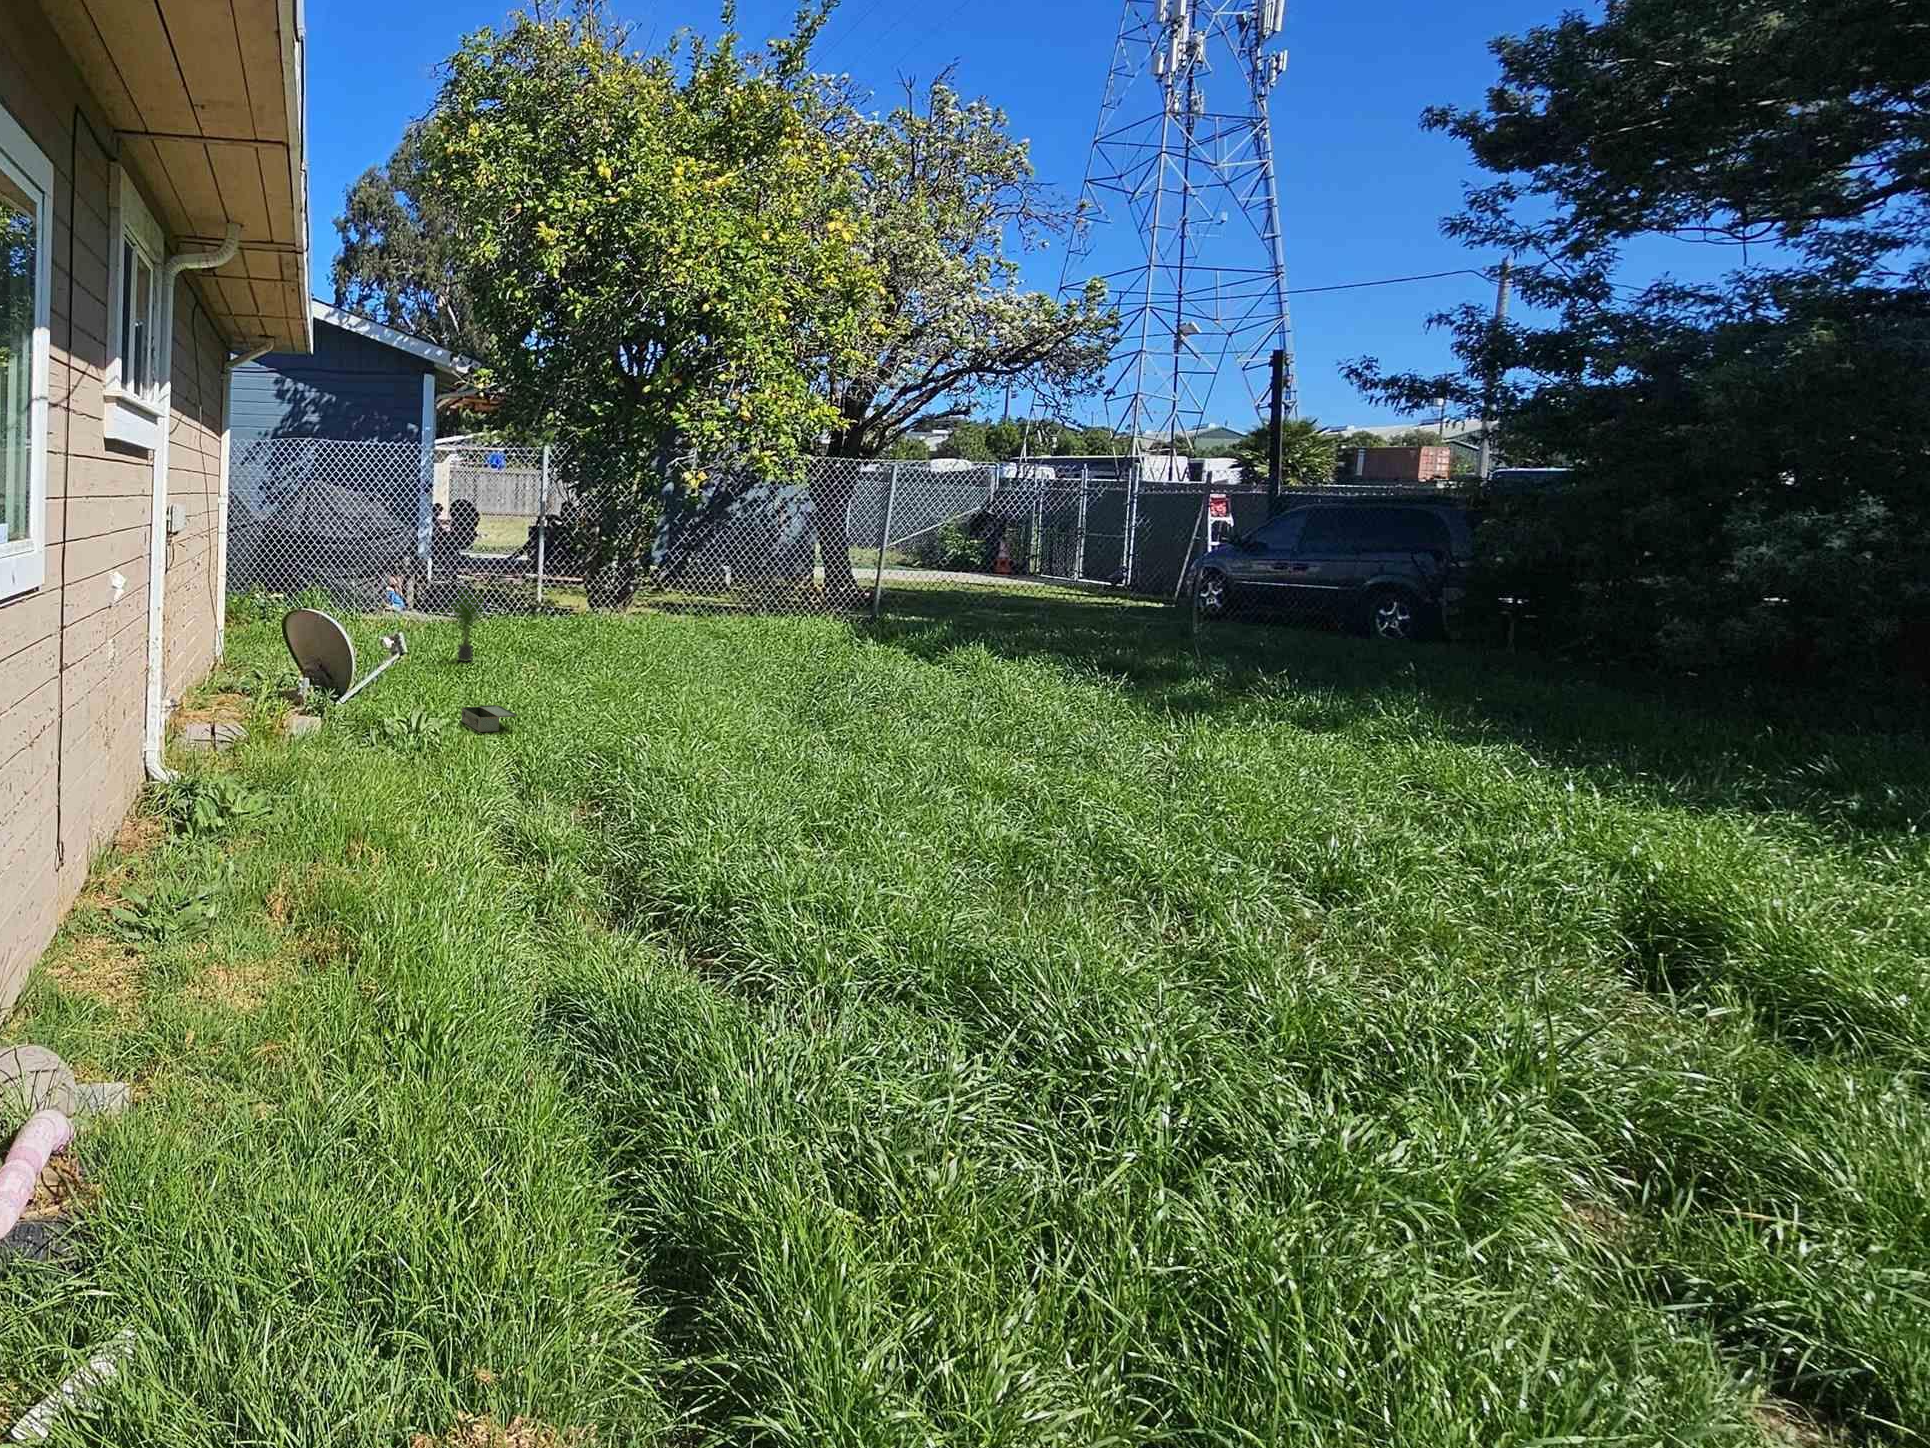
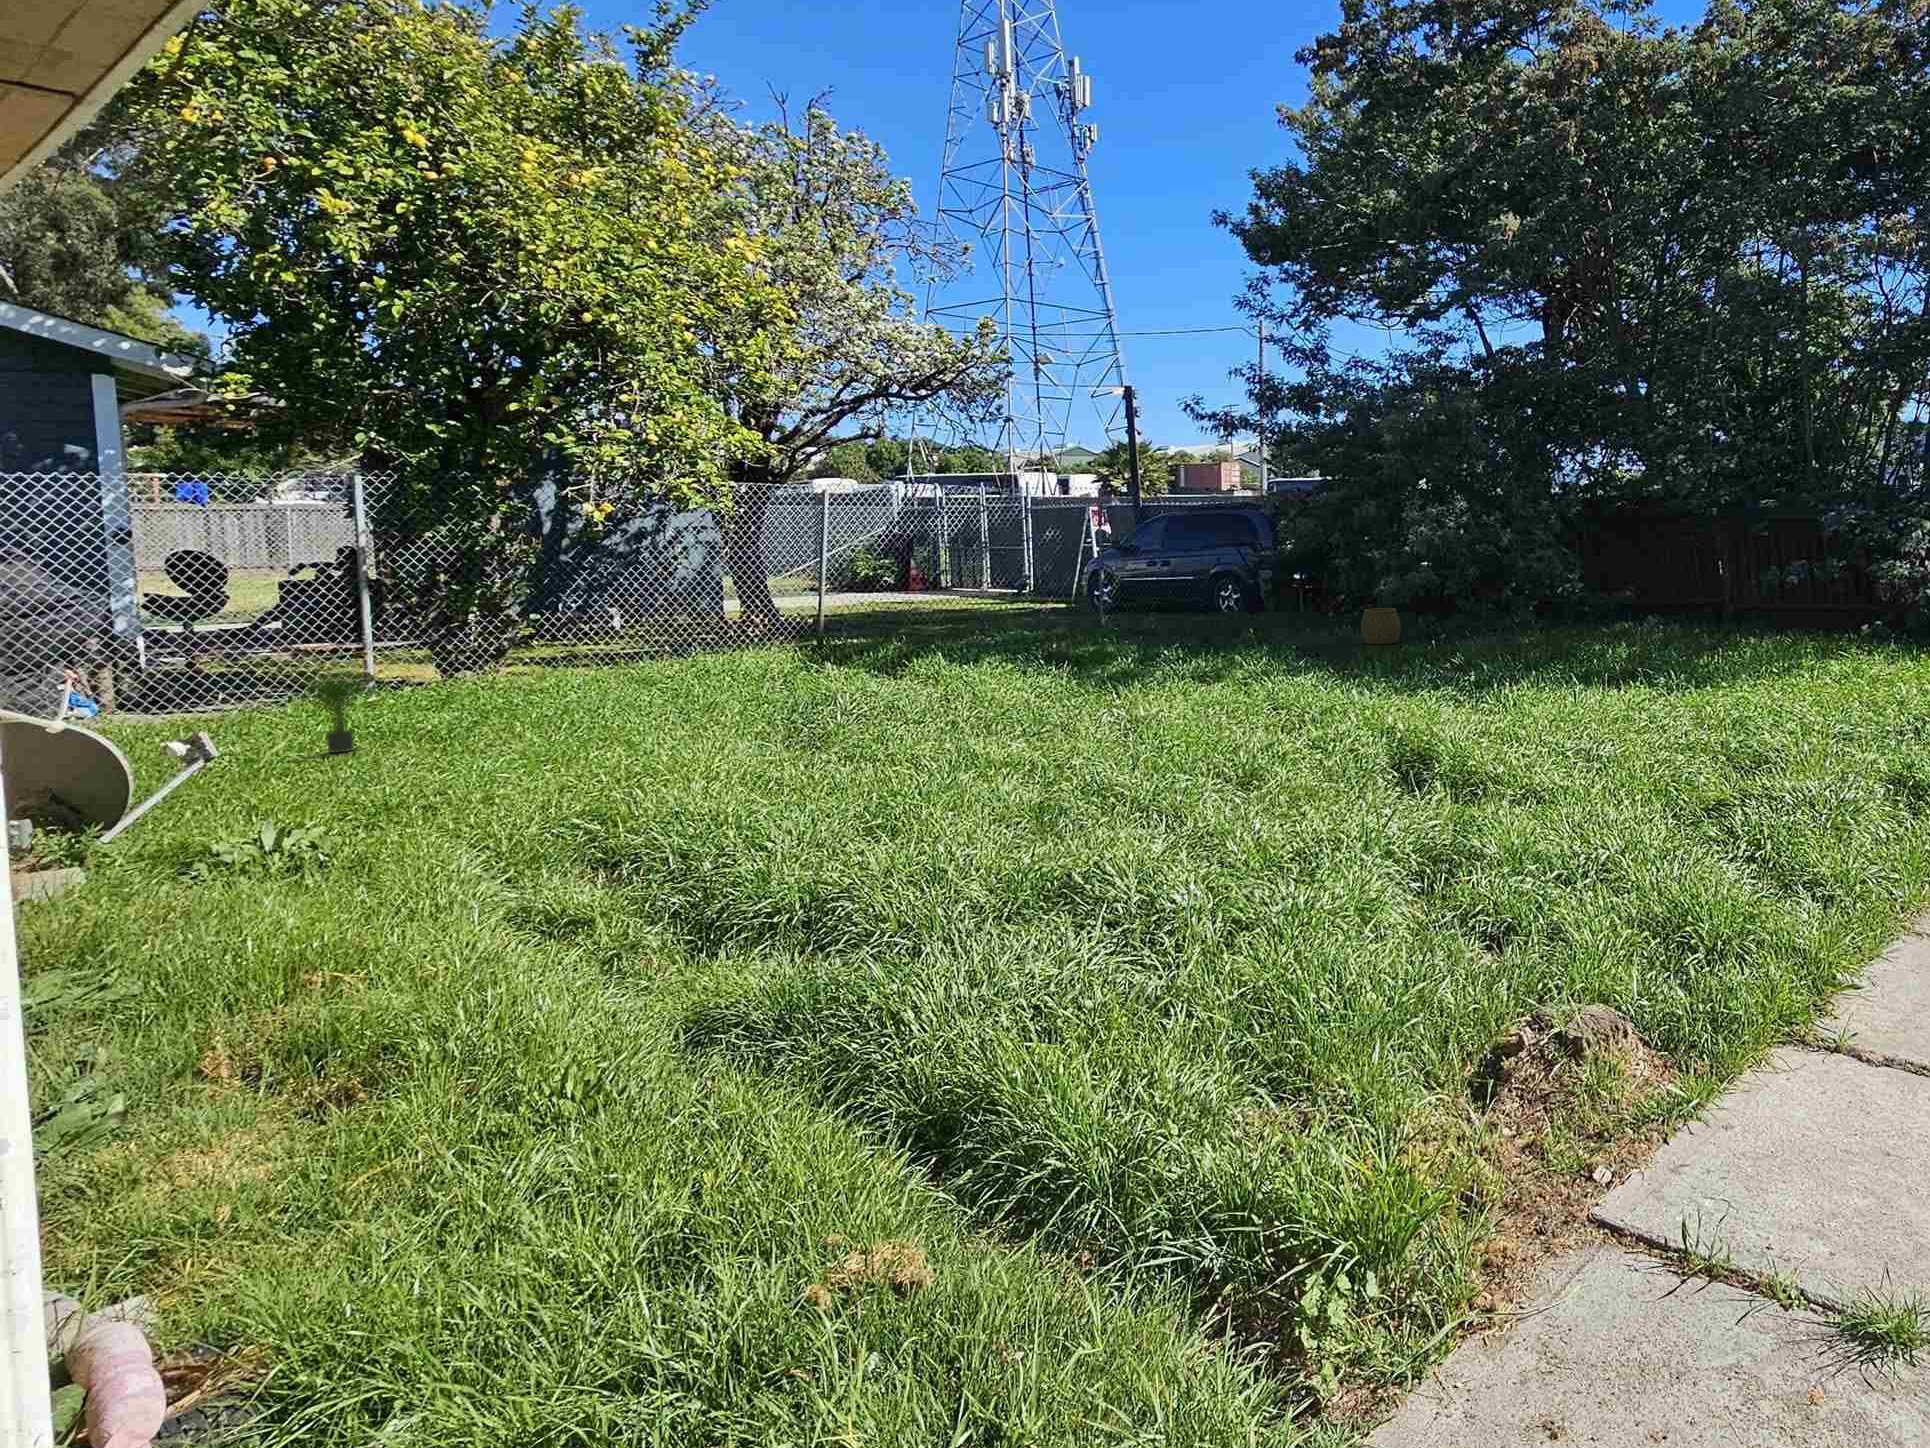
woven basket: none [1601,667,1688,726] -> present [1361,608,1401,645]
toolbox: present [462,705,517,732] -> none [413,779,503,810]

